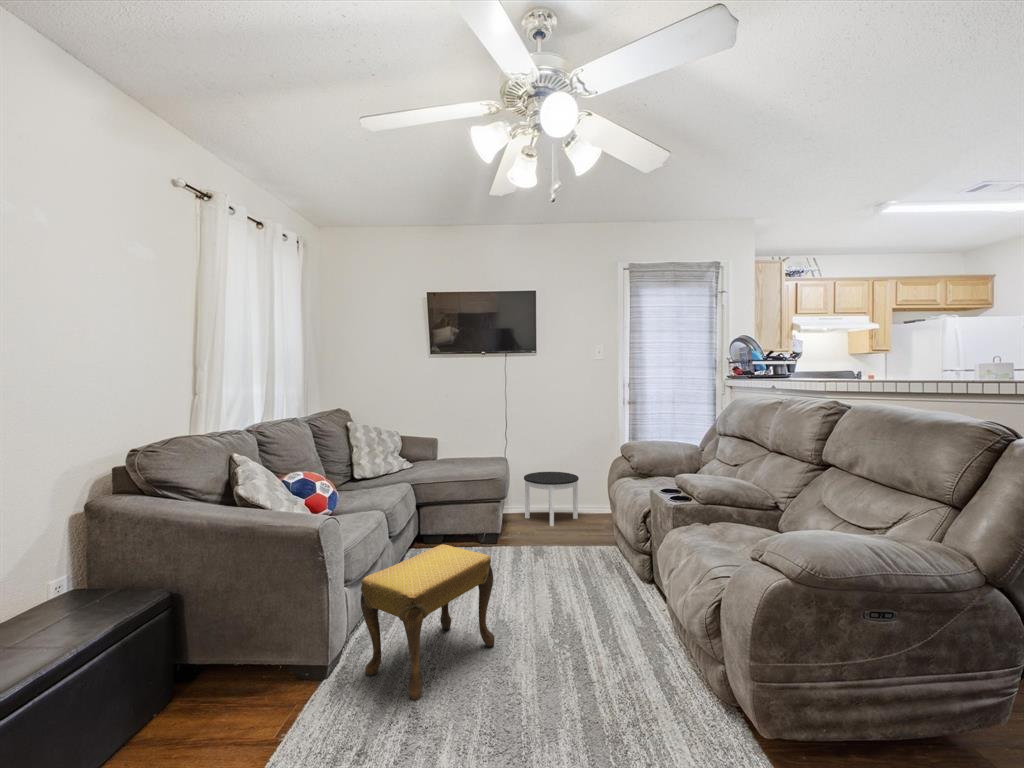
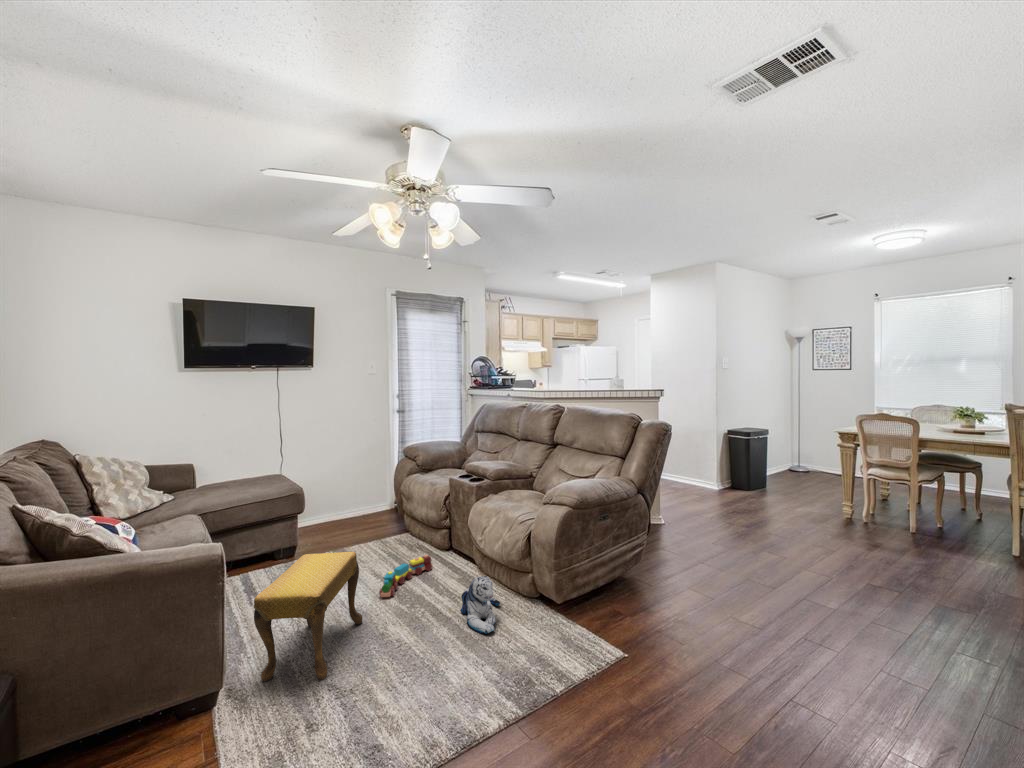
round table: present [524,472,579,526] -> none [316,479,368,526]
toy train: none [530,584,612,625] -> present [379,555,433,597]
plush toy: none [611,639,674,732] -> present [460,576,500,634]

